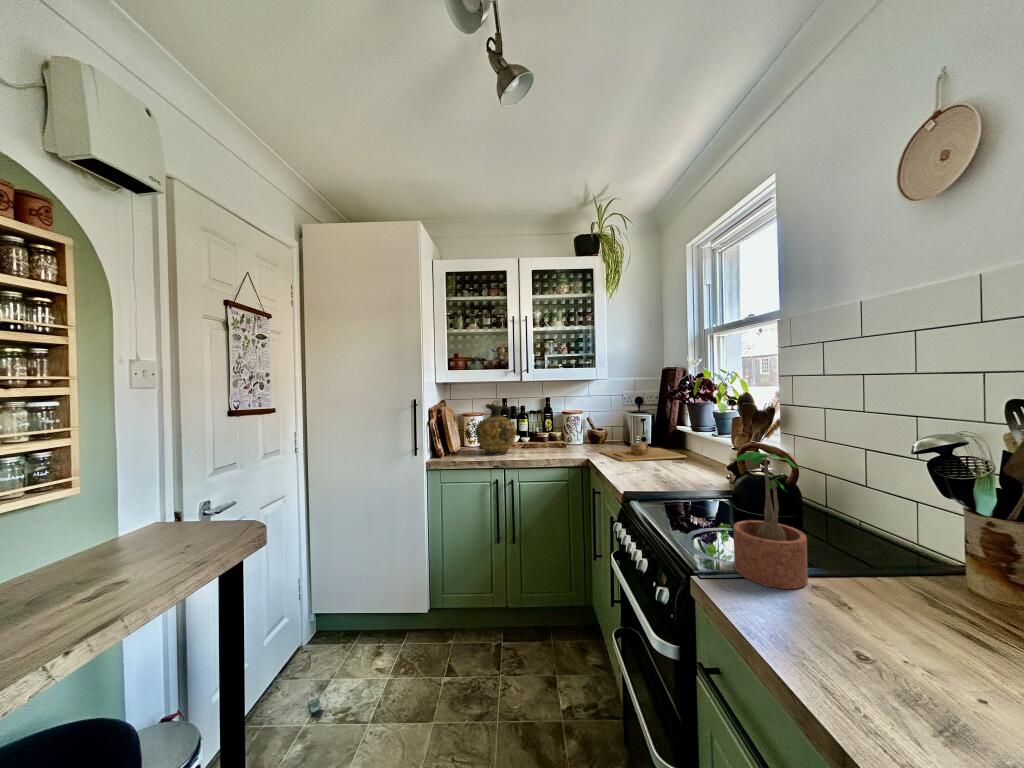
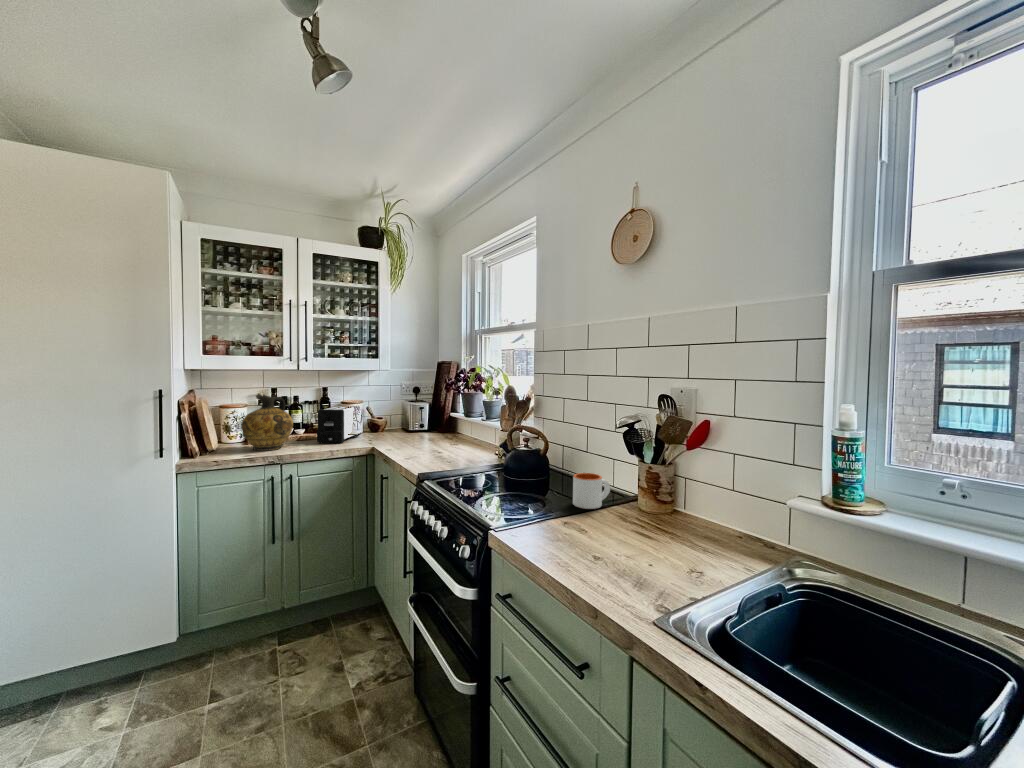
toaster: none [537,415,580,452] -> present [317,406,360,444]
cutting board: present [600,442,687,462] -> none [383,429,460,448]
potted plant: present [731,452,808,589] -> none [502,427,546,512]
mug: none [867,537,958,610] -> present [573,473,610,509]

